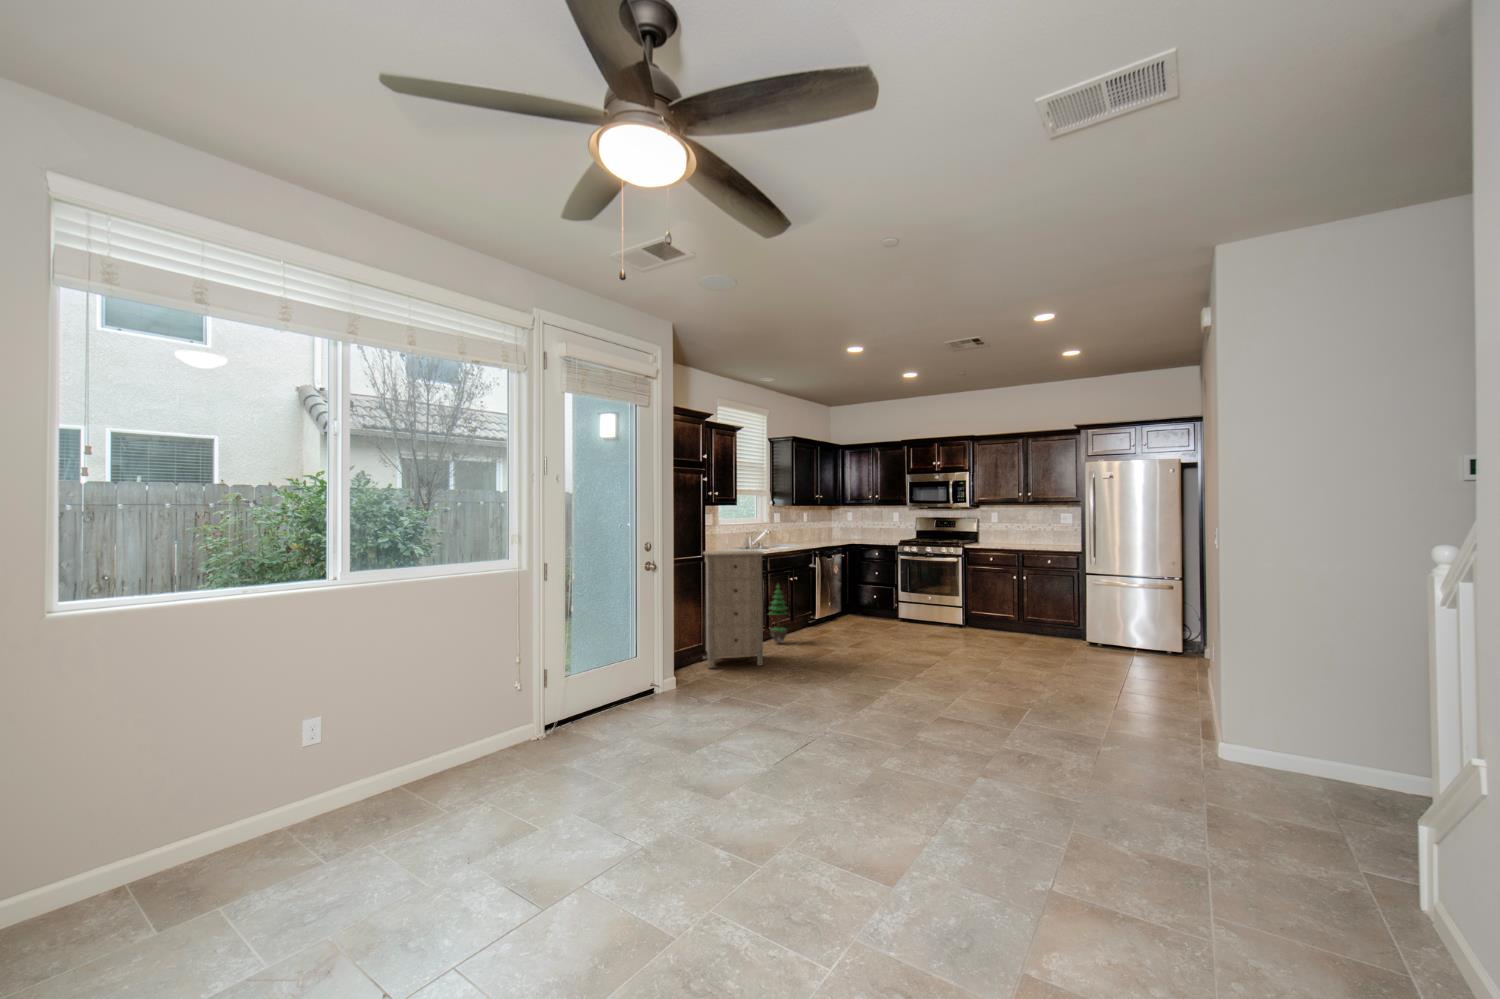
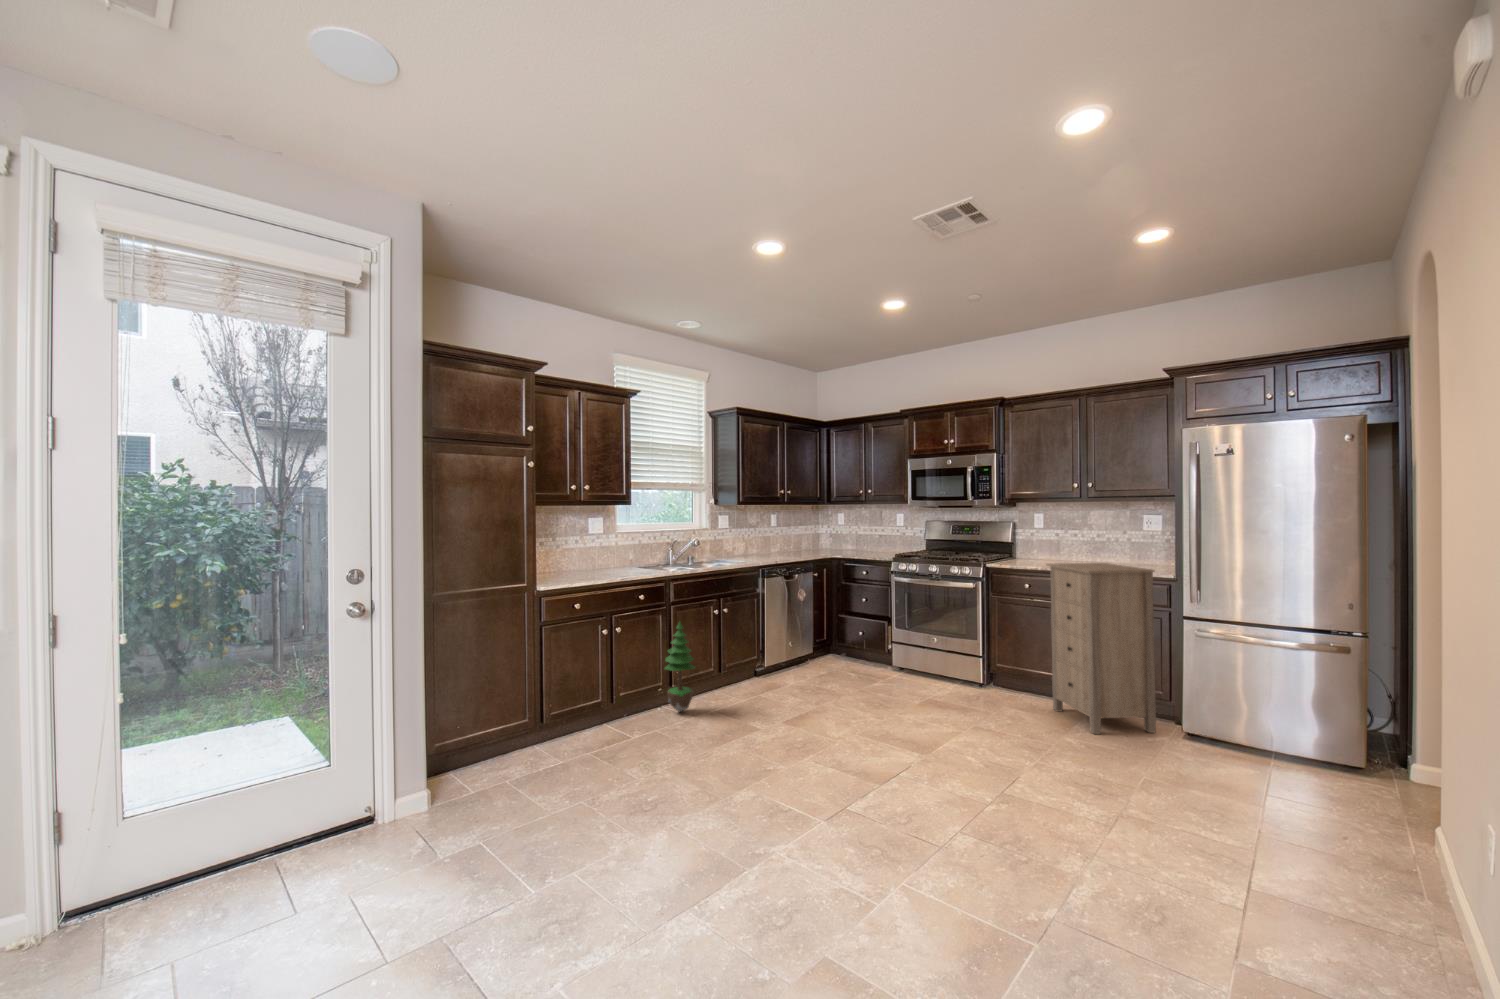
storage cabinet: present [703,550,764,668] -> present [1046,563,1156,734]

